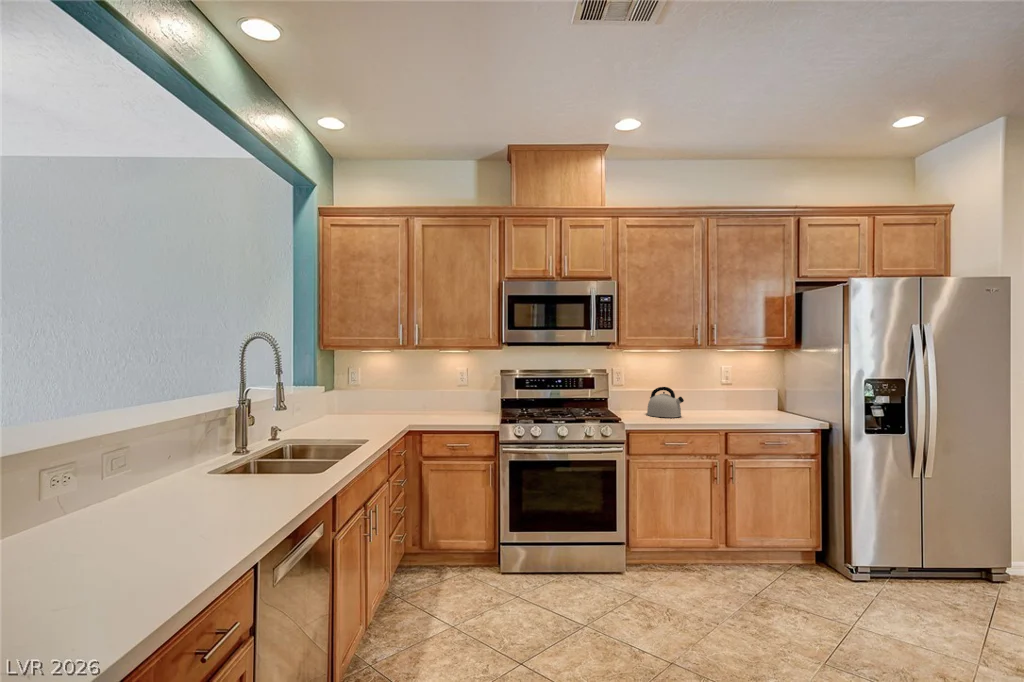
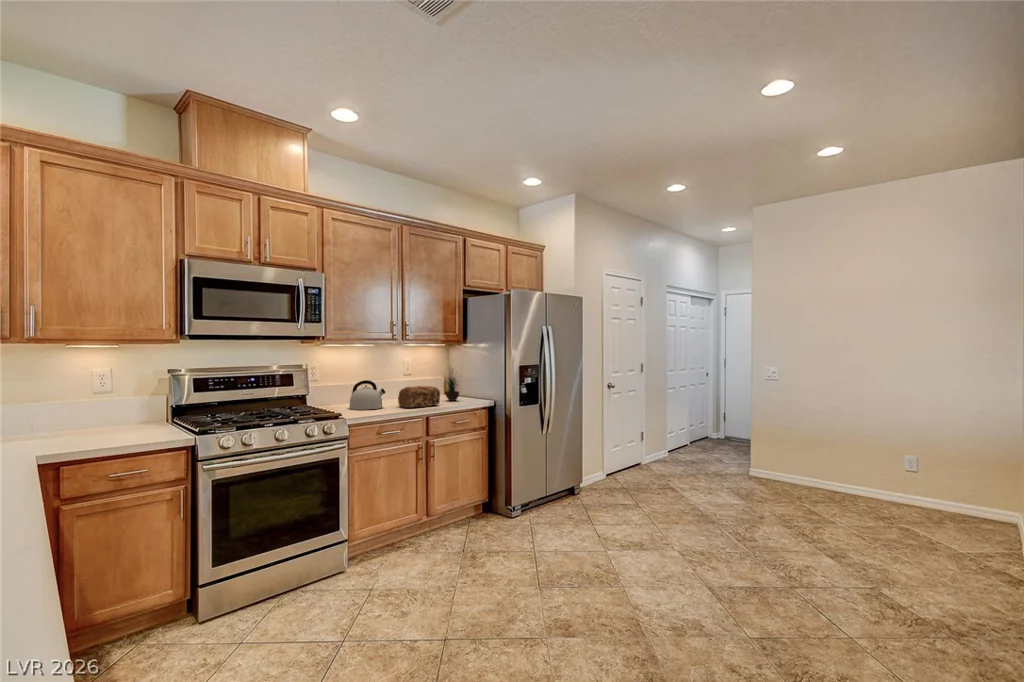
potted plant: none [759,366,788,418] -> present [446,371,459,401]
bread loaf: none [699,397,749,421] -> present [398,386,440,408]

